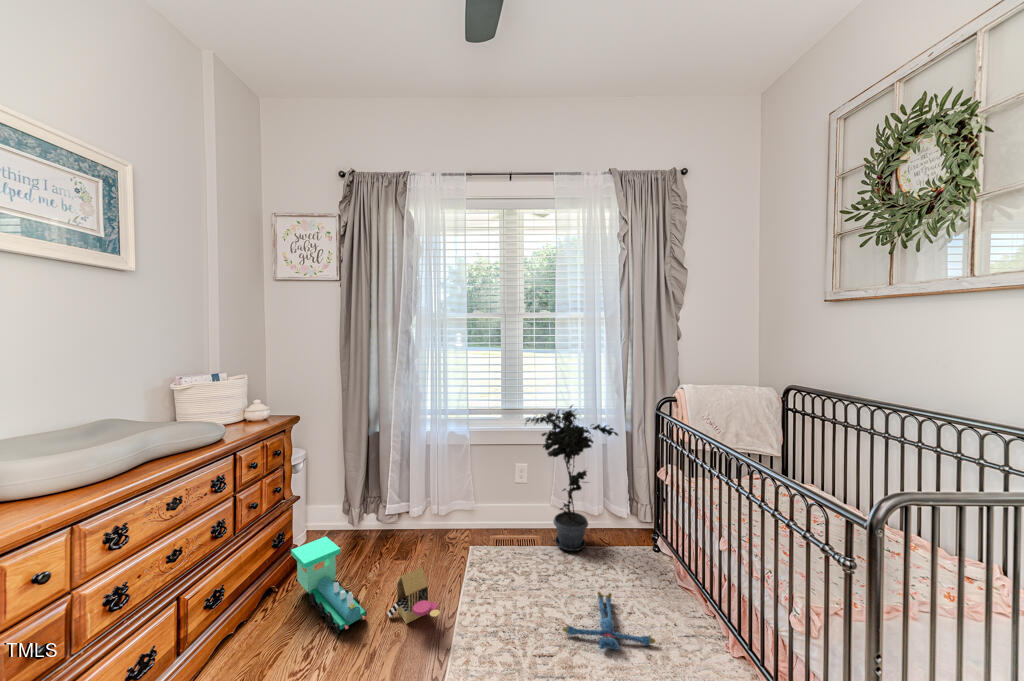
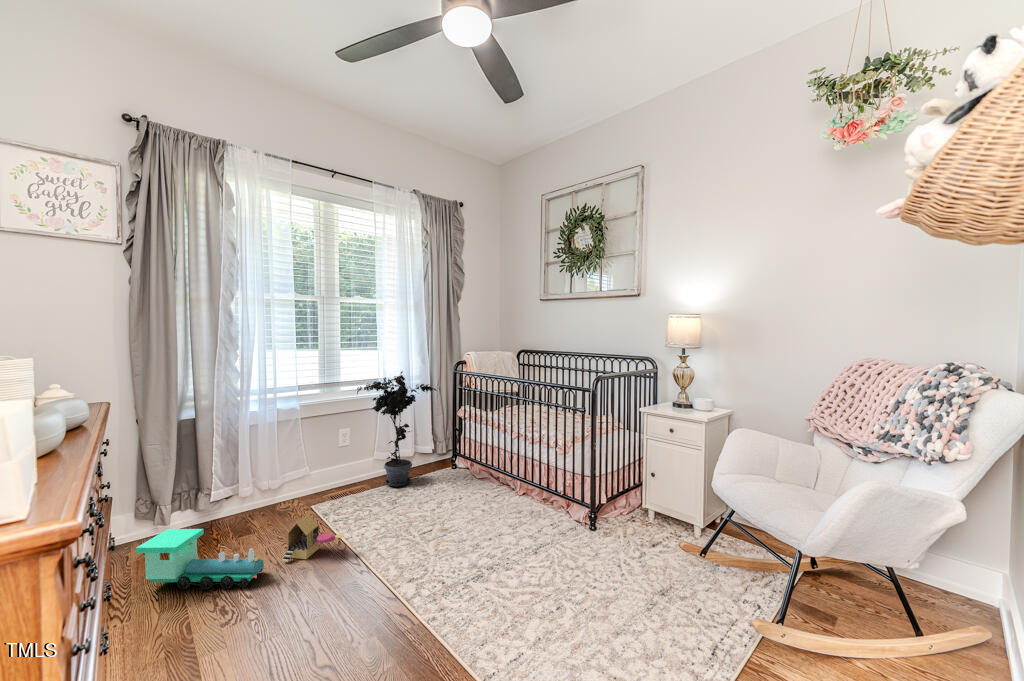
plush toy: present [563,592,655,650] -> none [430,493,483,519]

